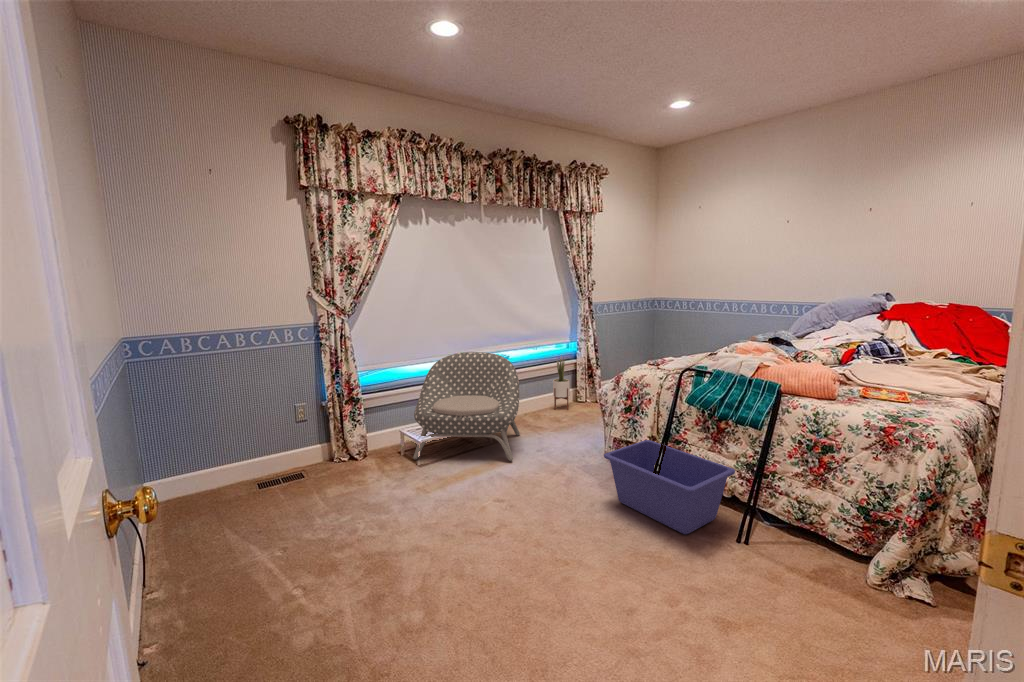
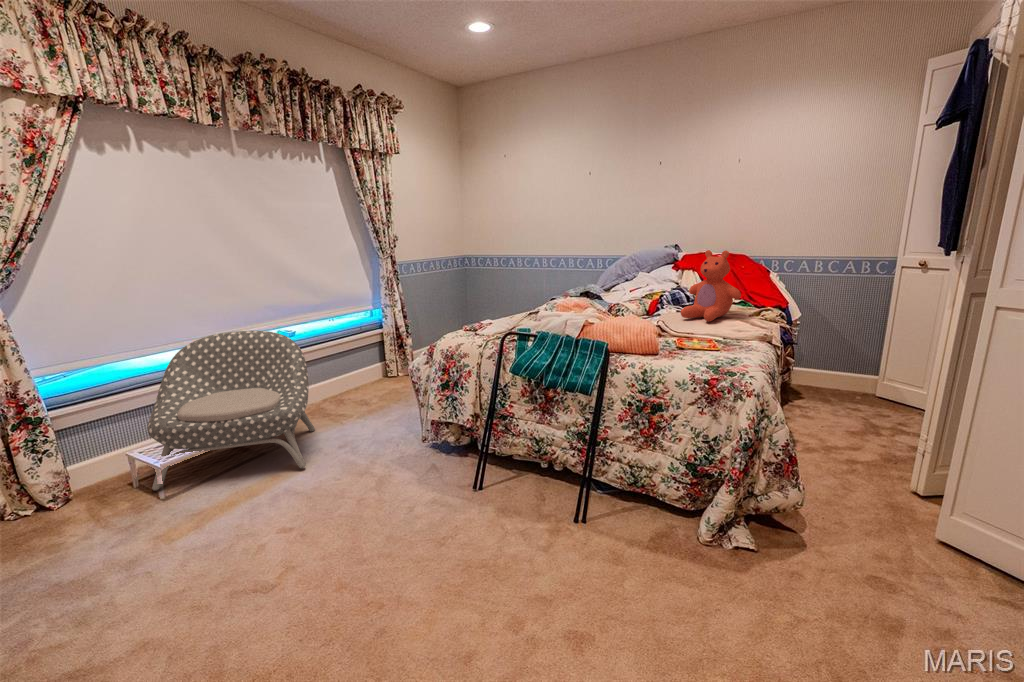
teddy bear: none [873,302,947,374] -> present [681,250,741,321]
potted plant: present [553,357,570,410] -> none [355,324,376,391]
storage bin: present [604,440,735,534] -> none [421,419,567,525]

